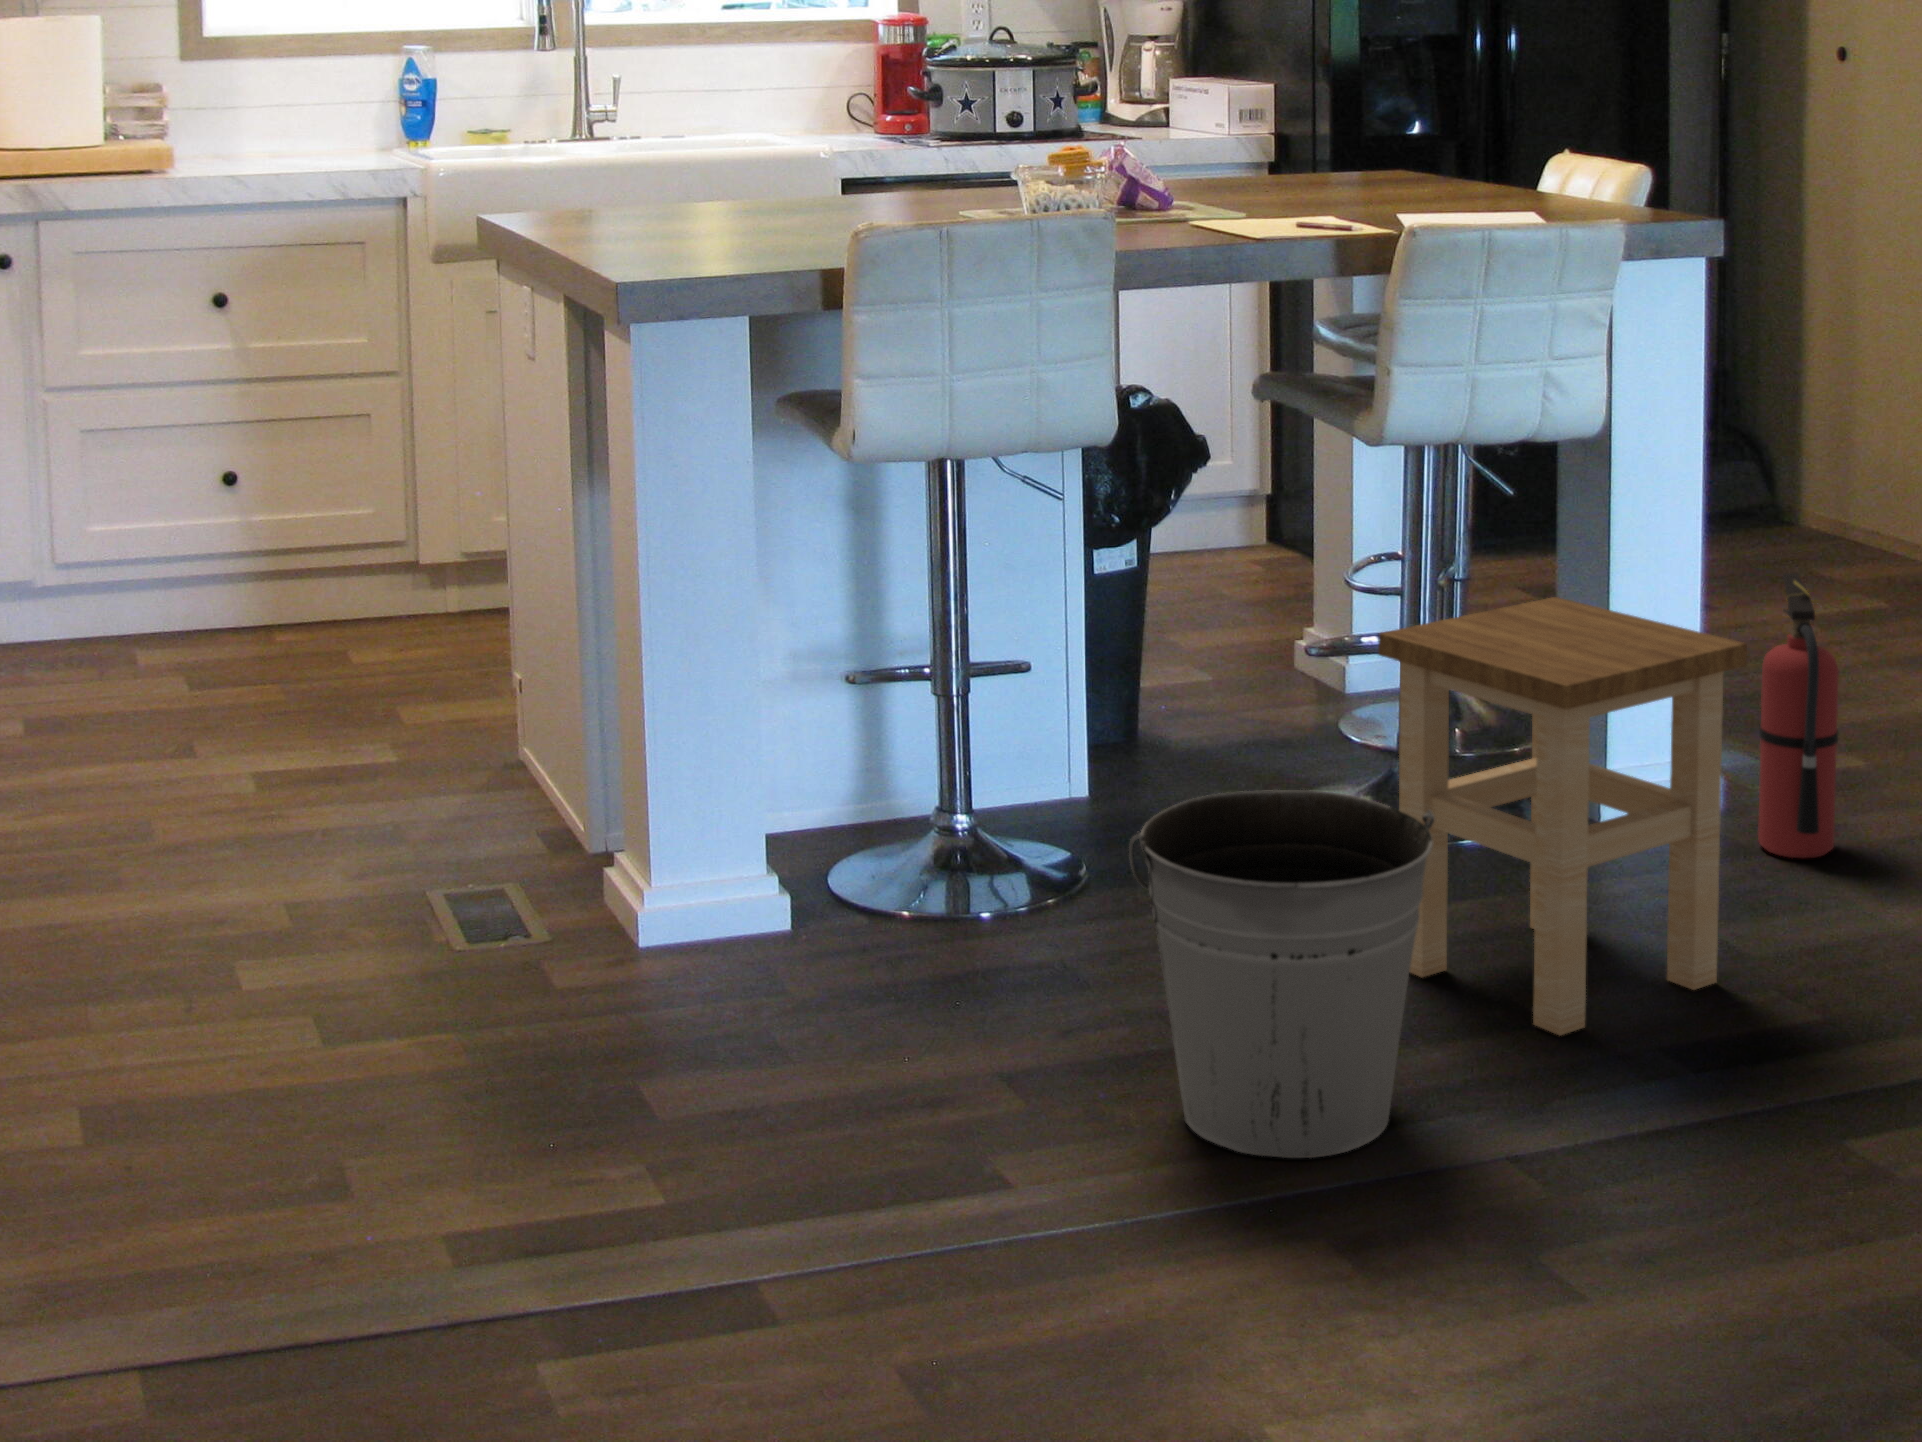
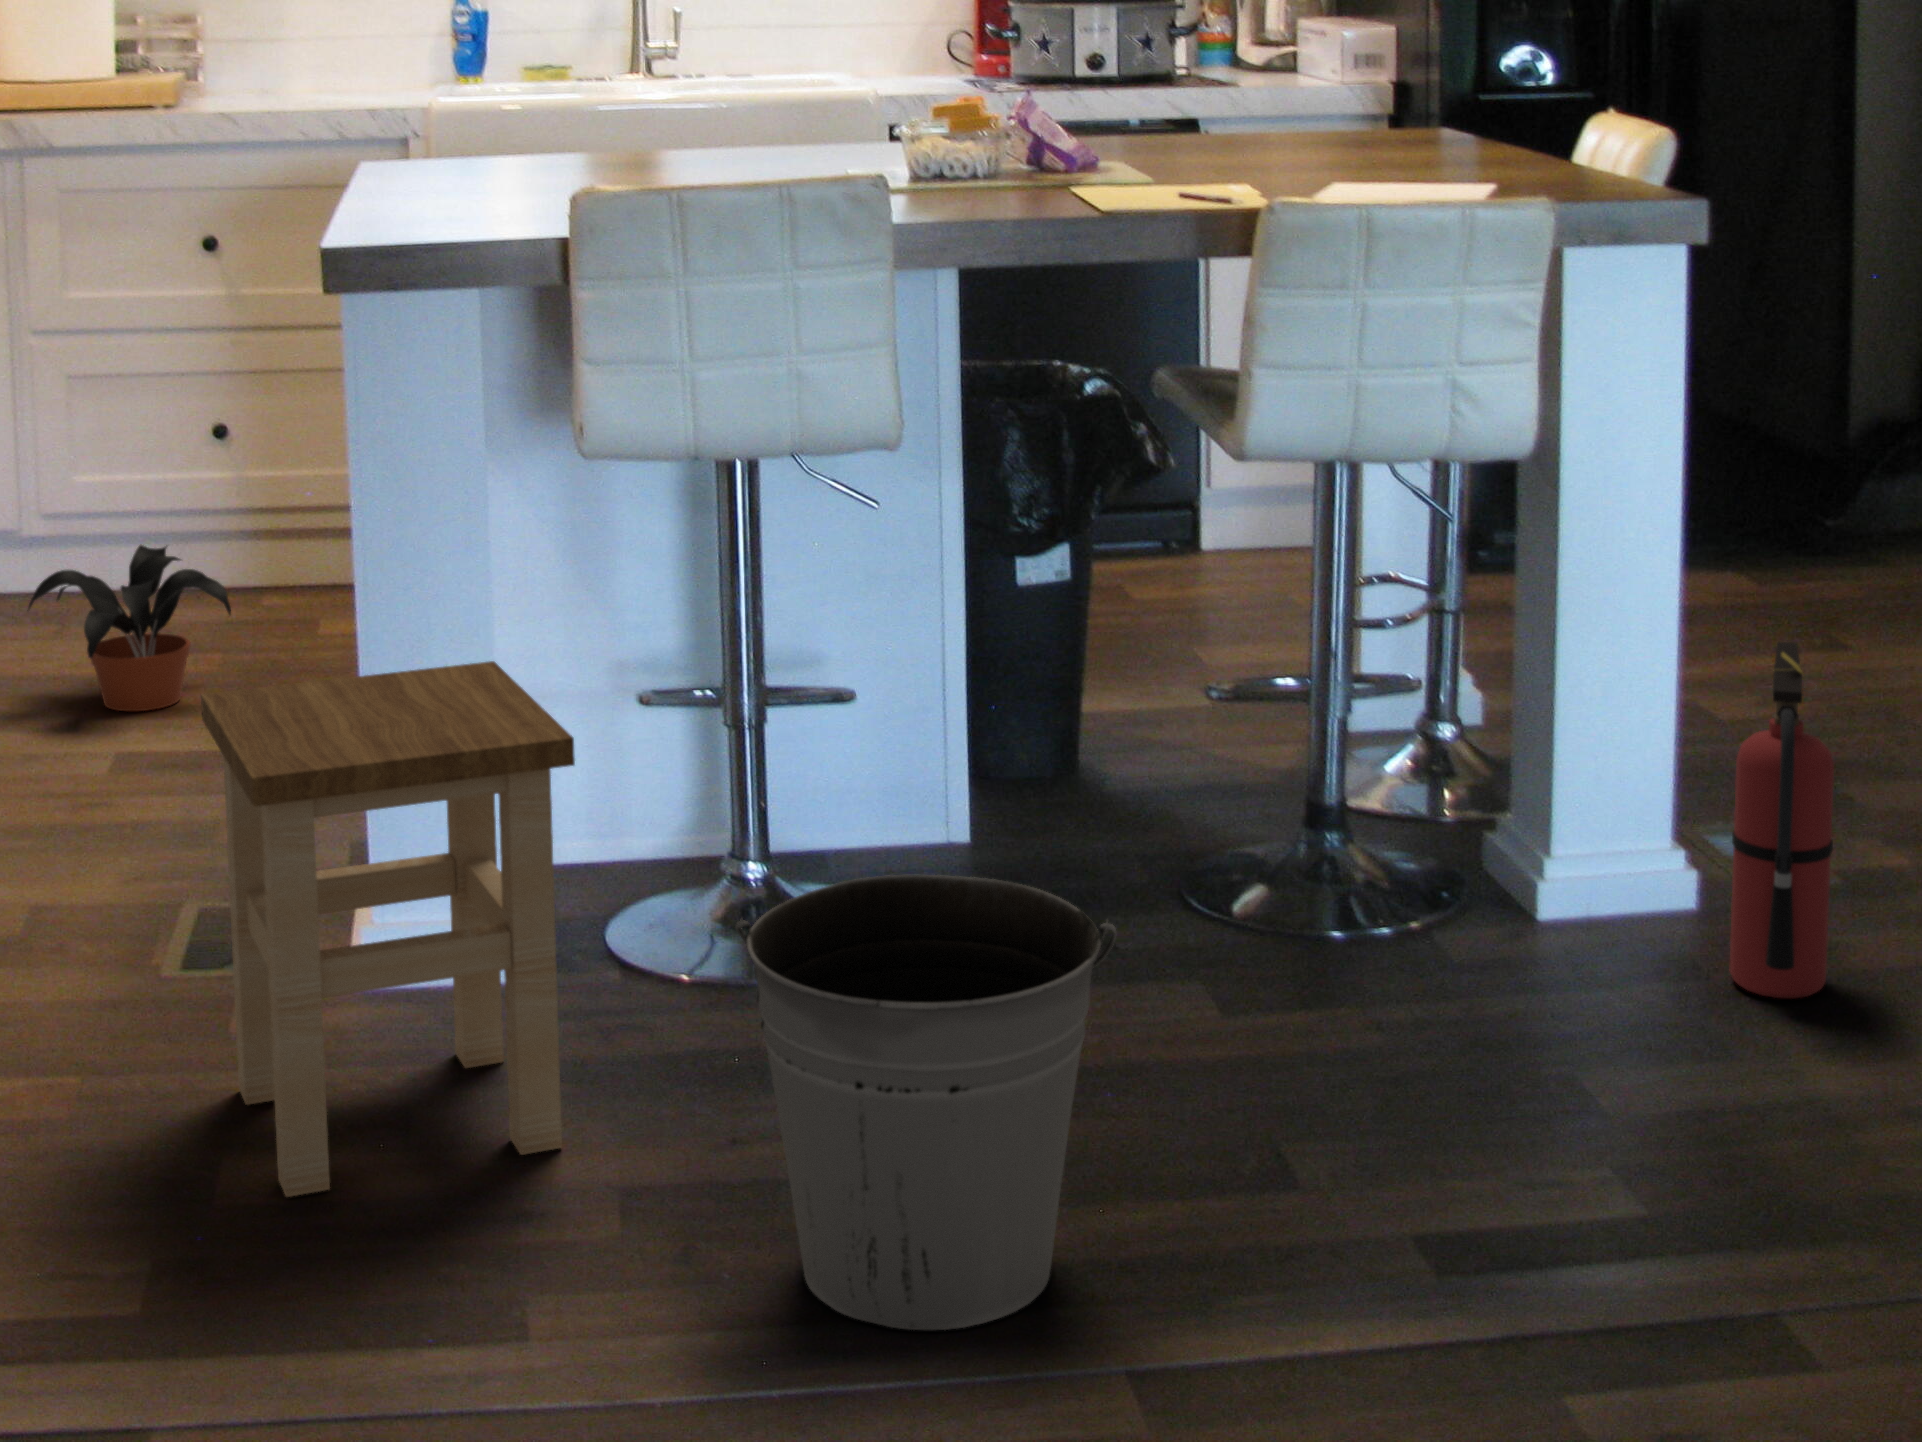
potted plant: none [129,582,326,740] -> present [28,545,231,711]
stool: present [1378,597,1747,1035] -> present [201,661,575,1197]

